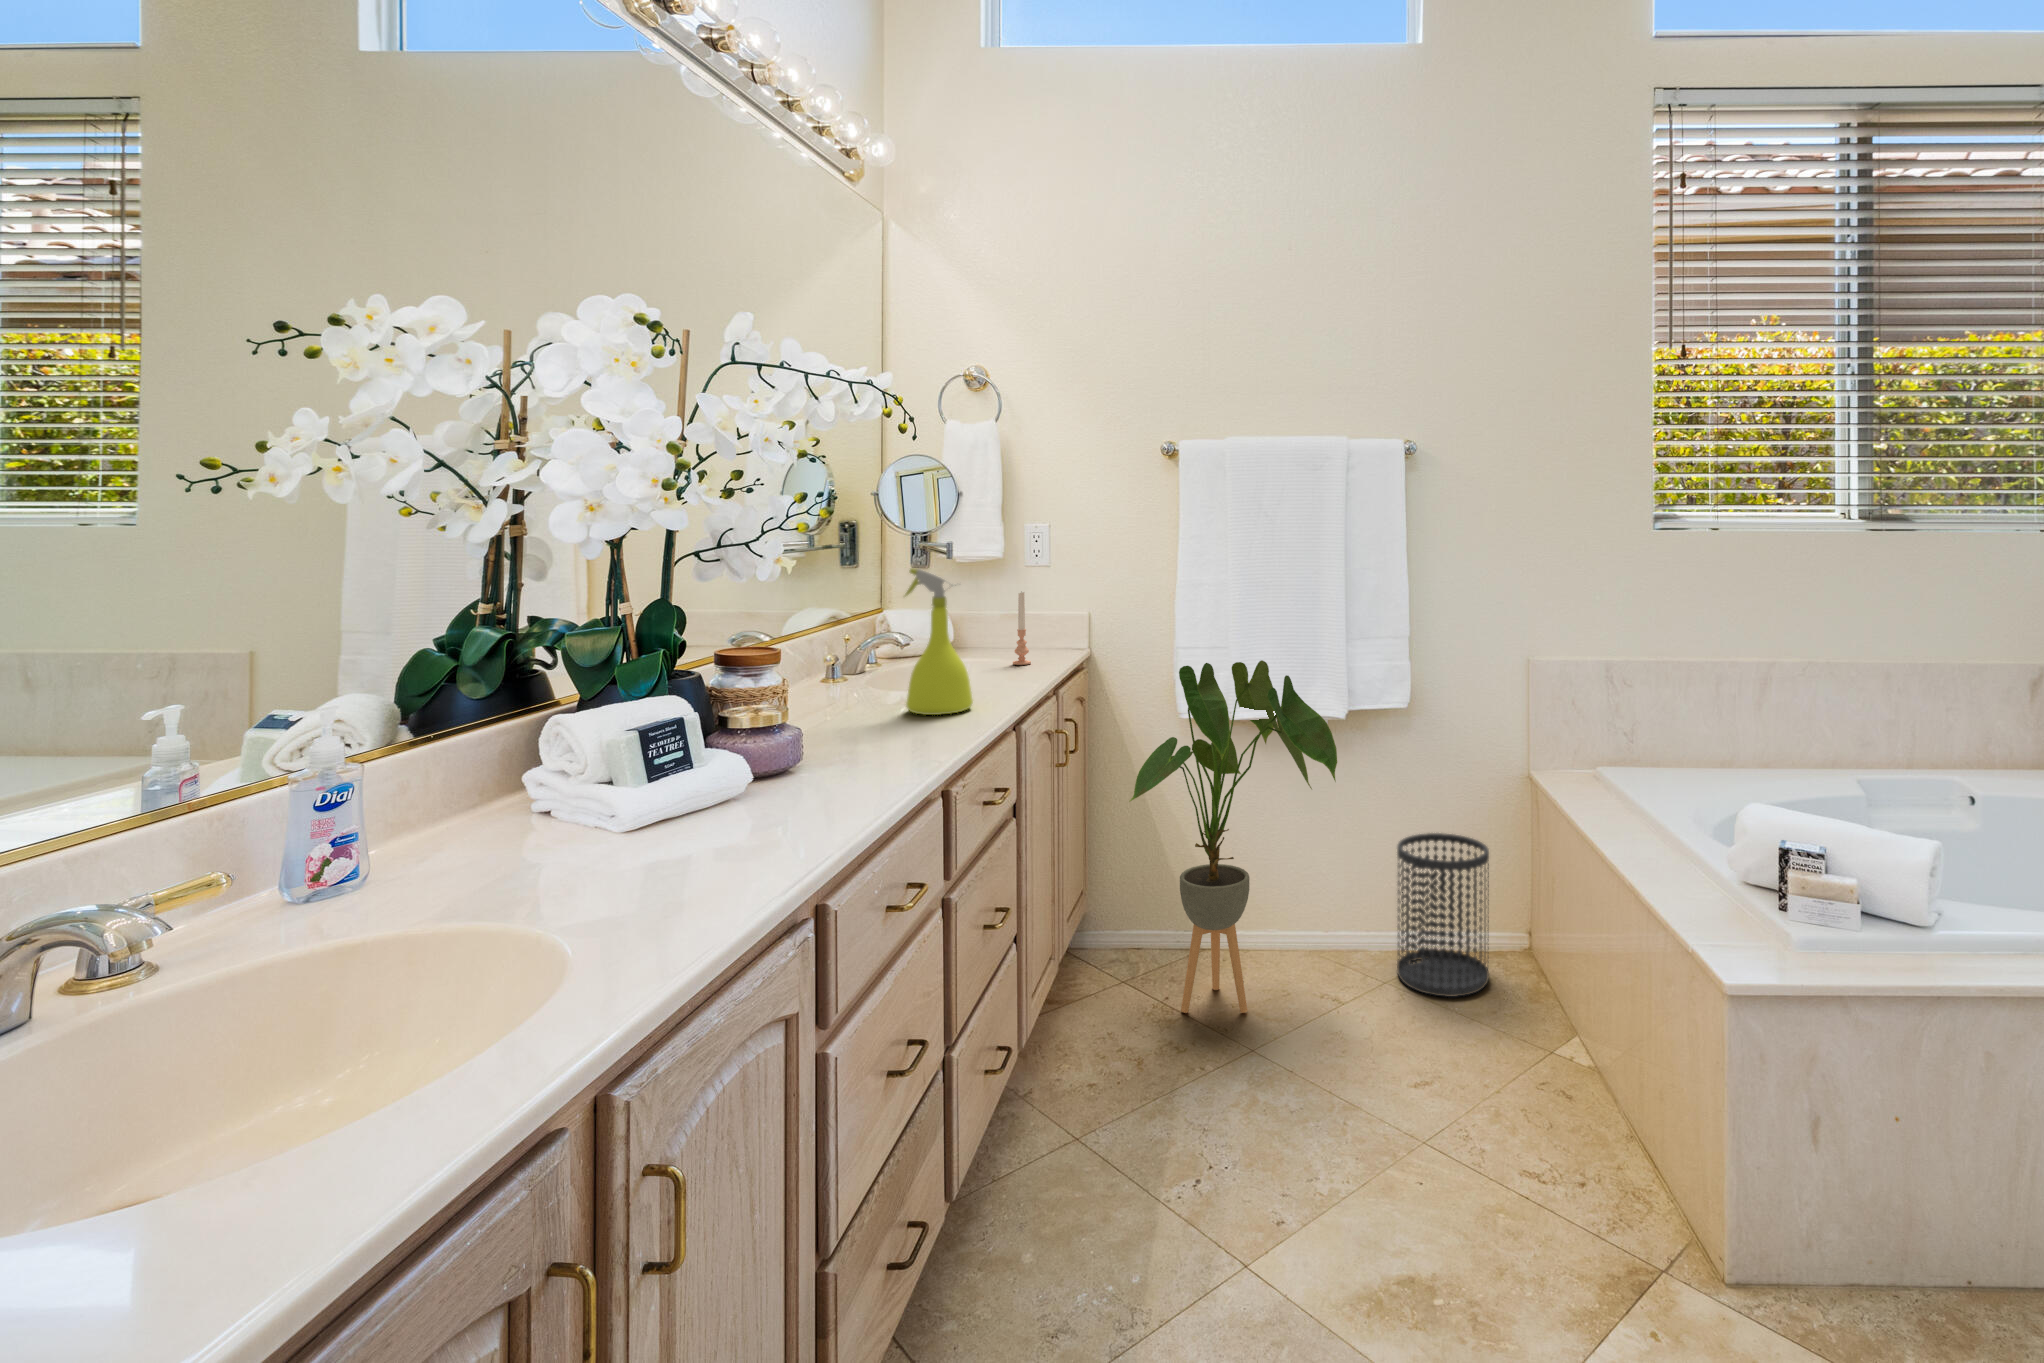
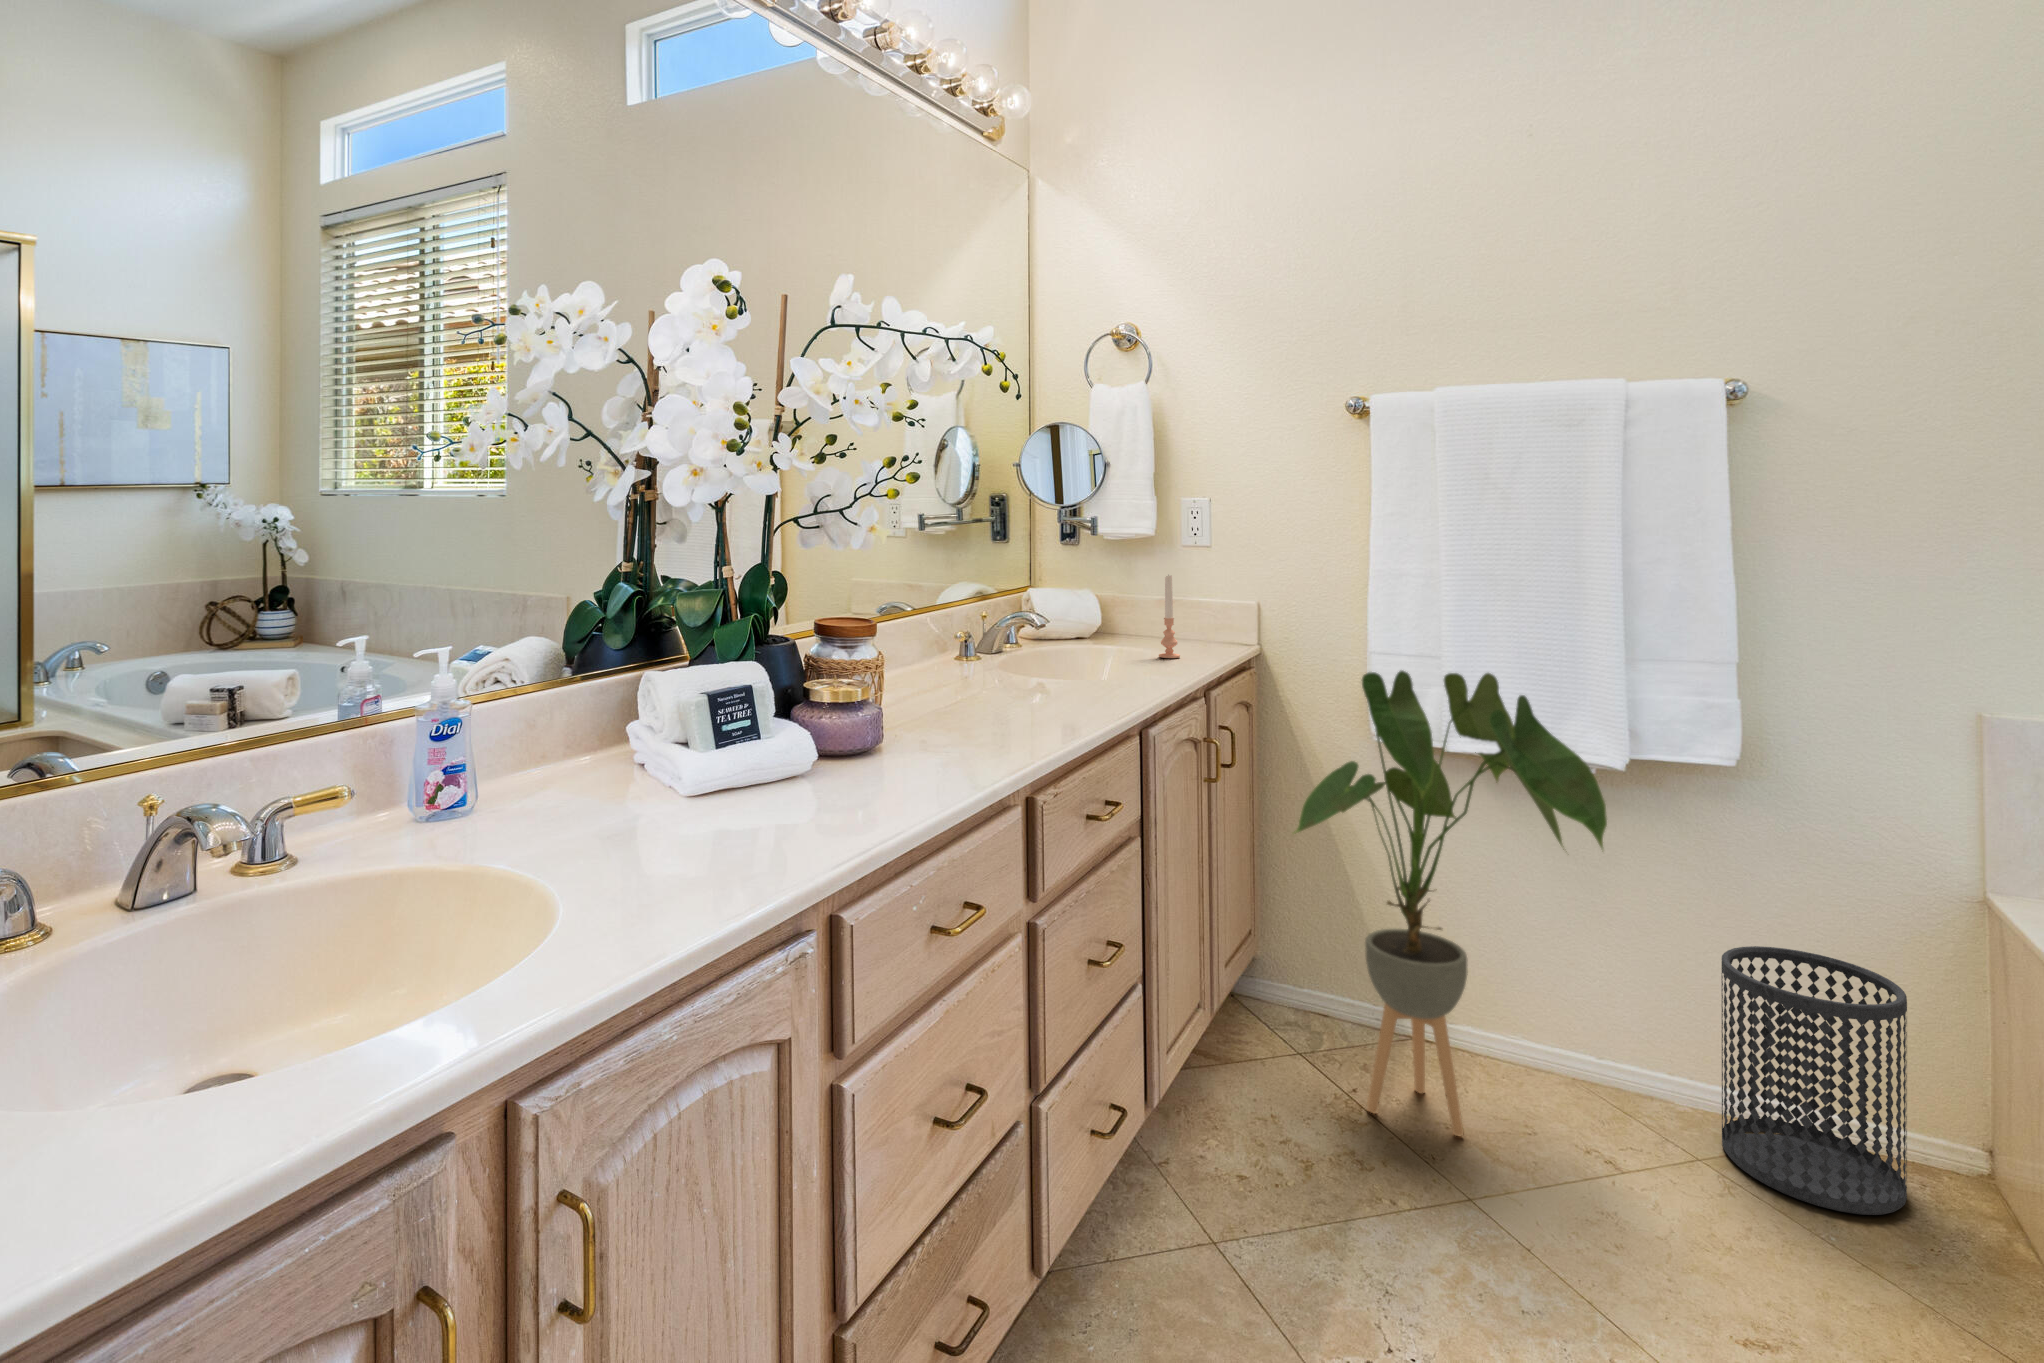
spray bottle: present [905,568,973,715] -> none [1013,541,1090,706]

